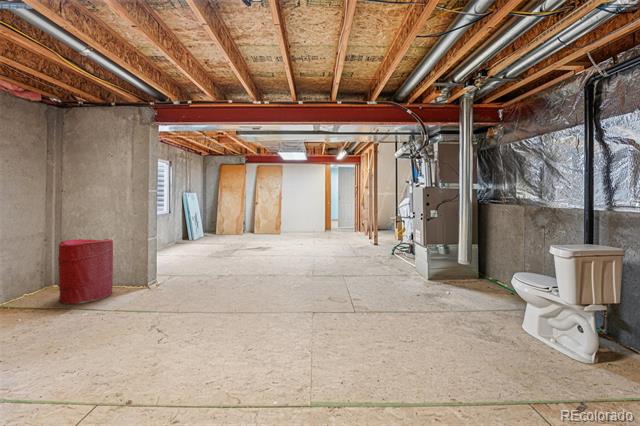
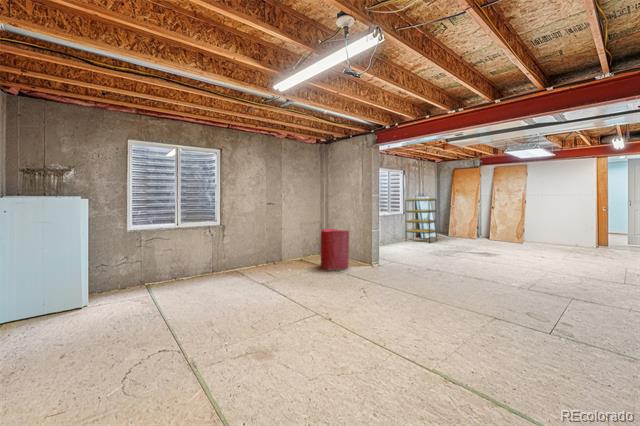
shelving unit: none [172,194,209,244] -> present [405,198,437,243]

